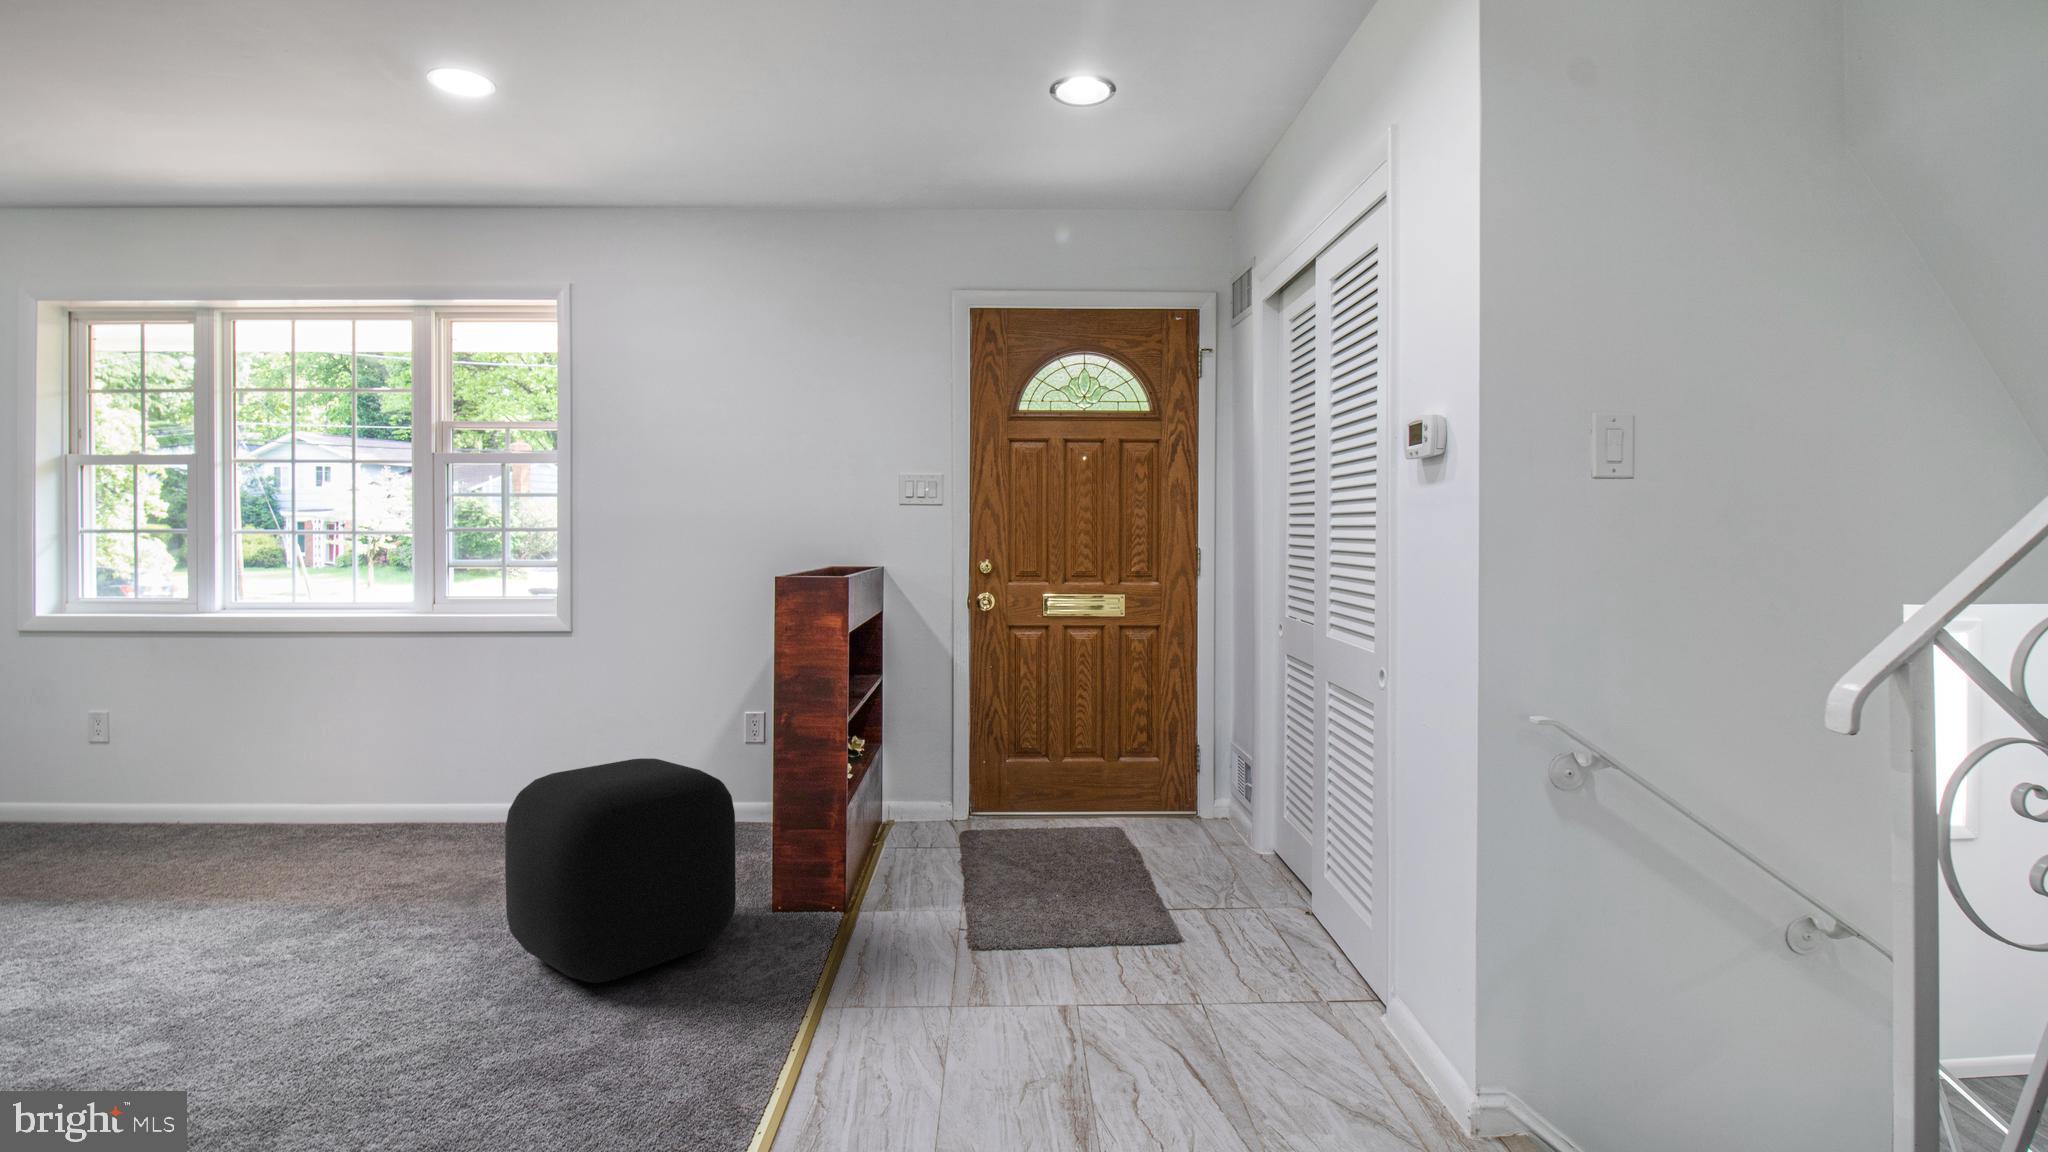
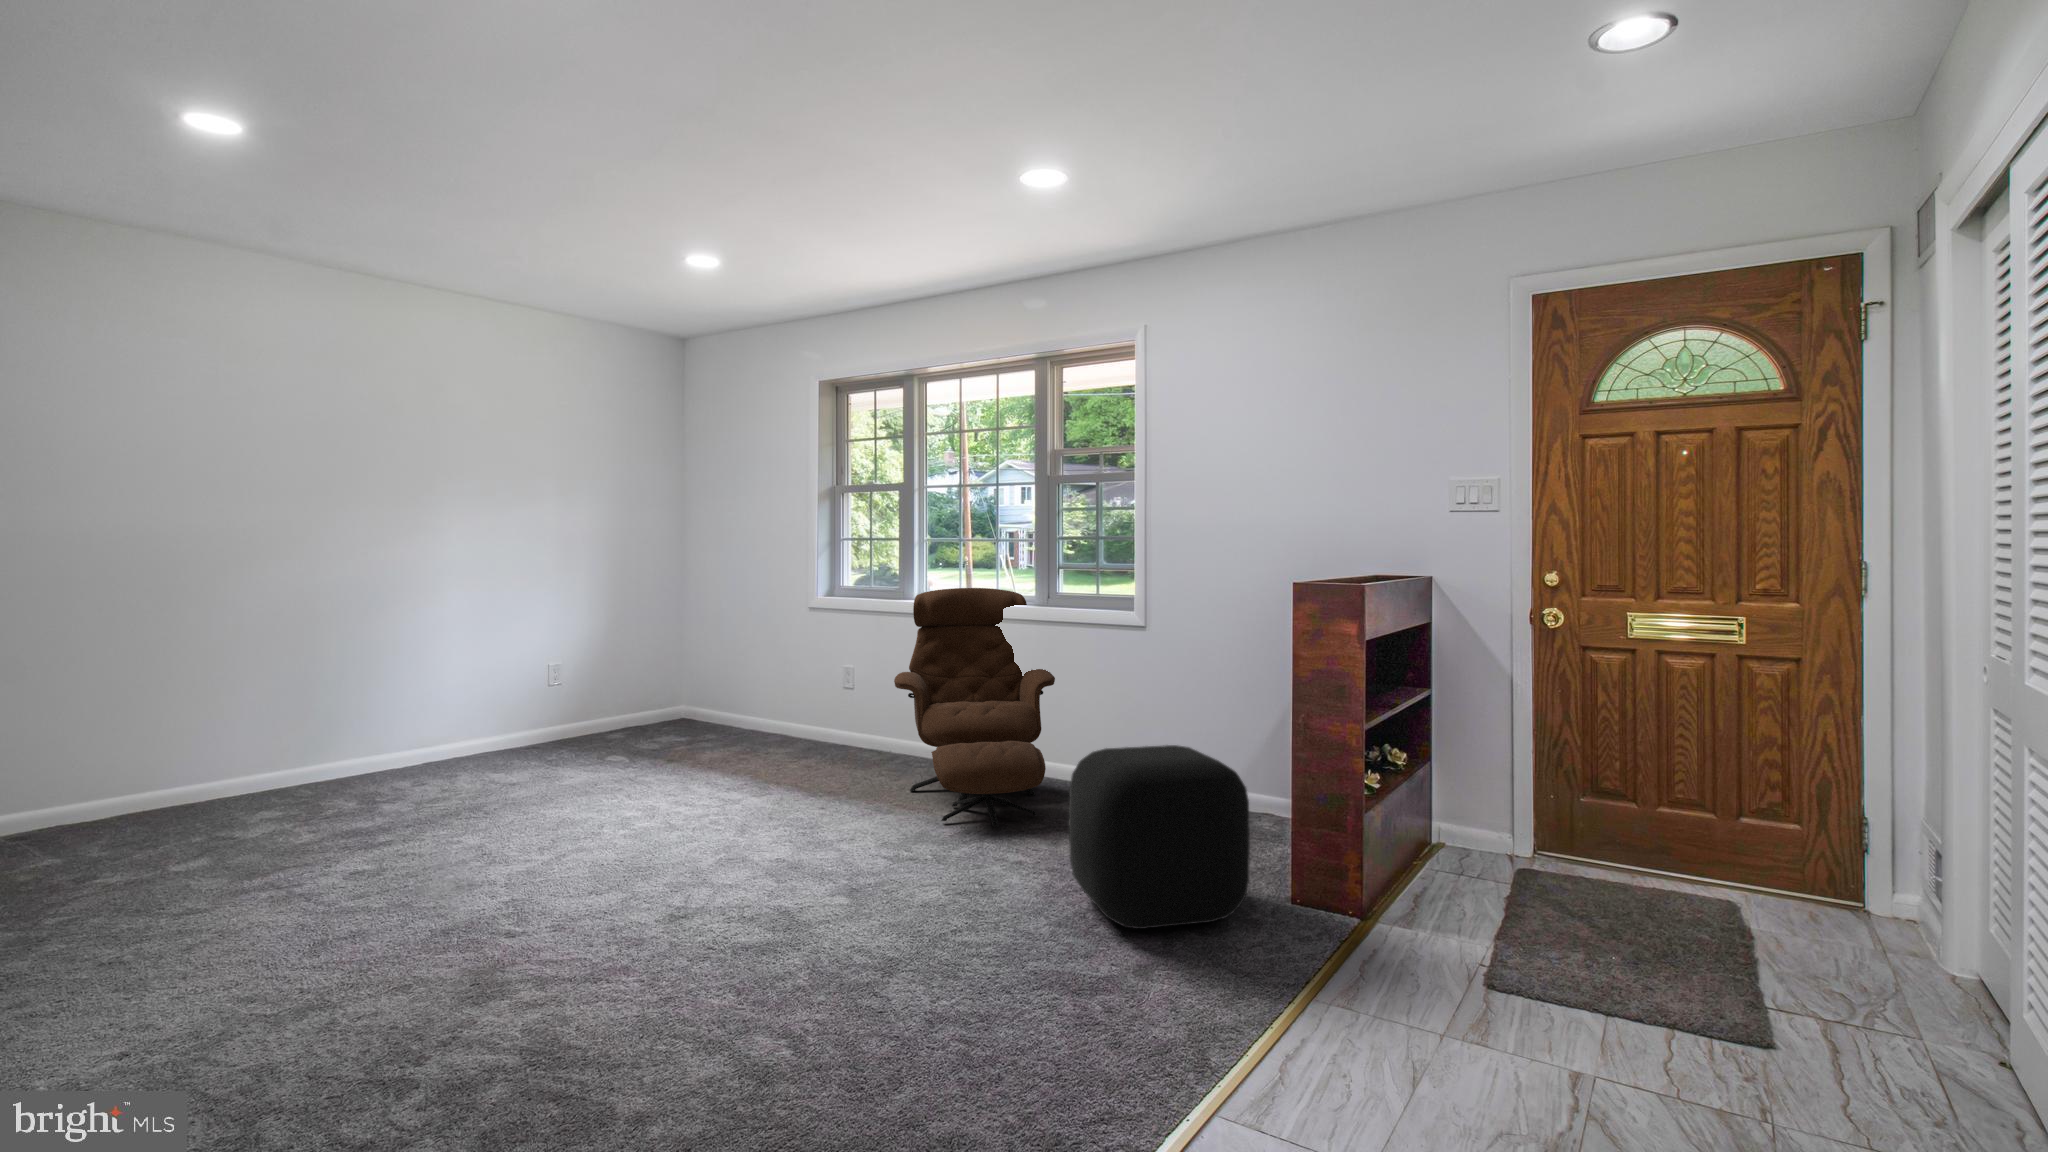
lounge chair: none [170,580,441,902] -> present [894,588,1055,827]

